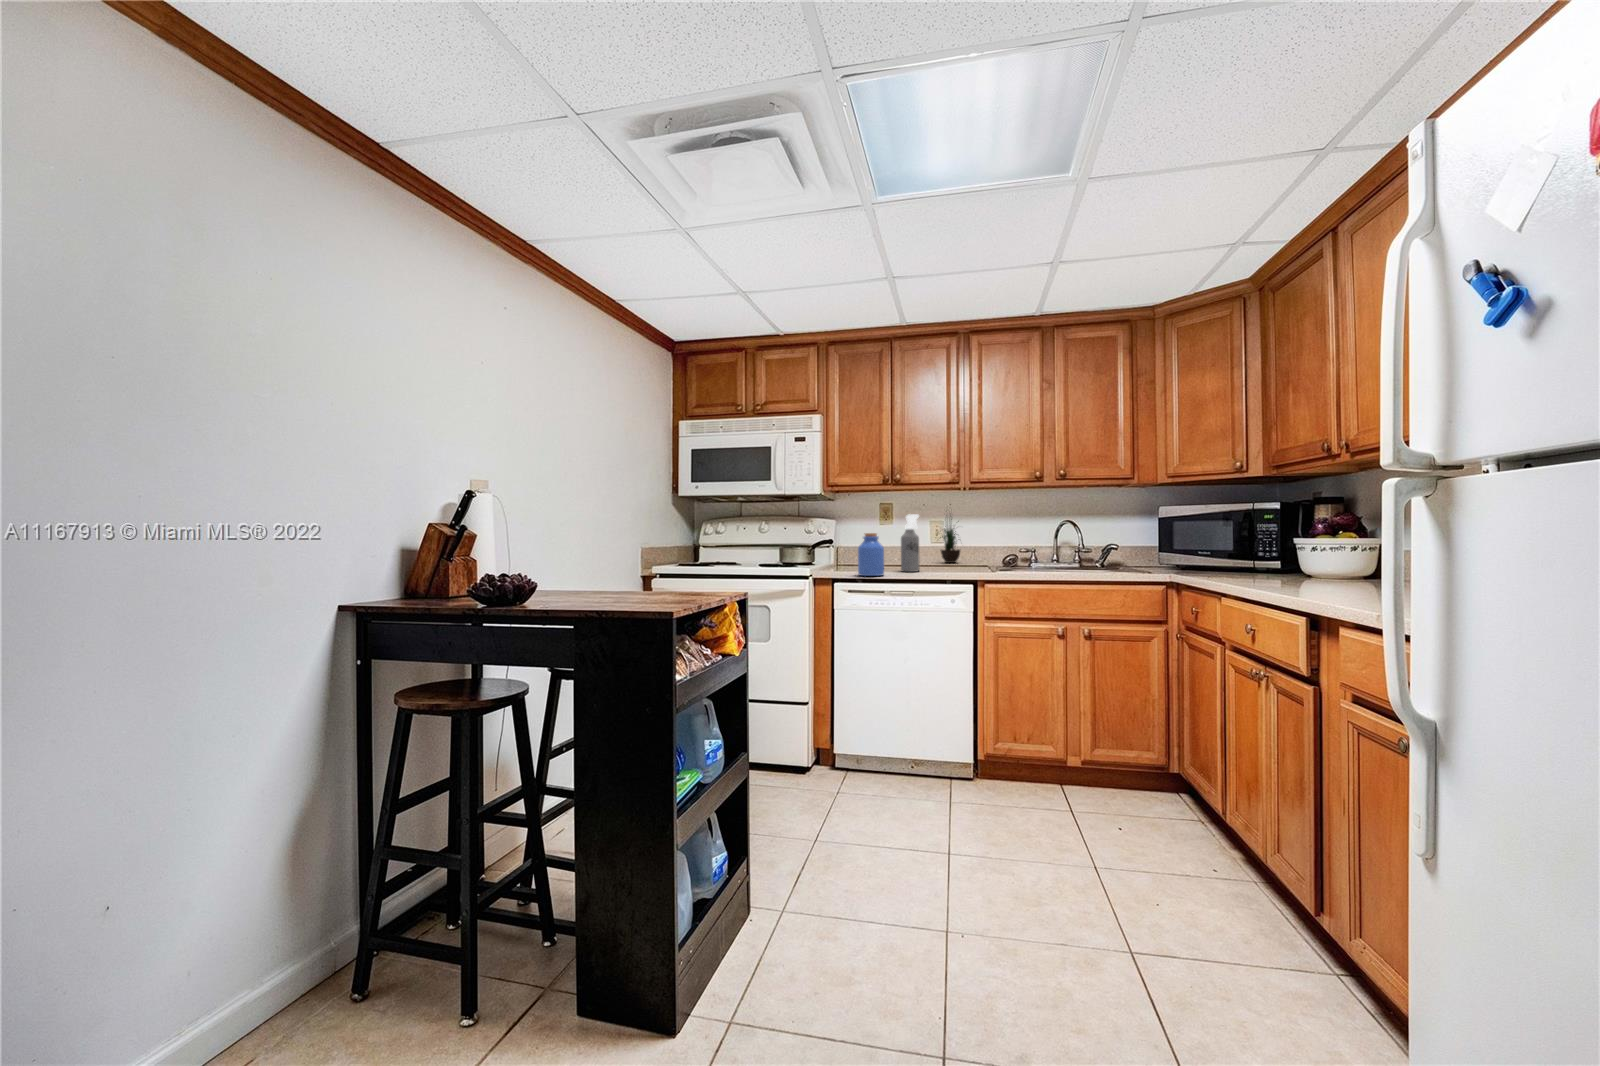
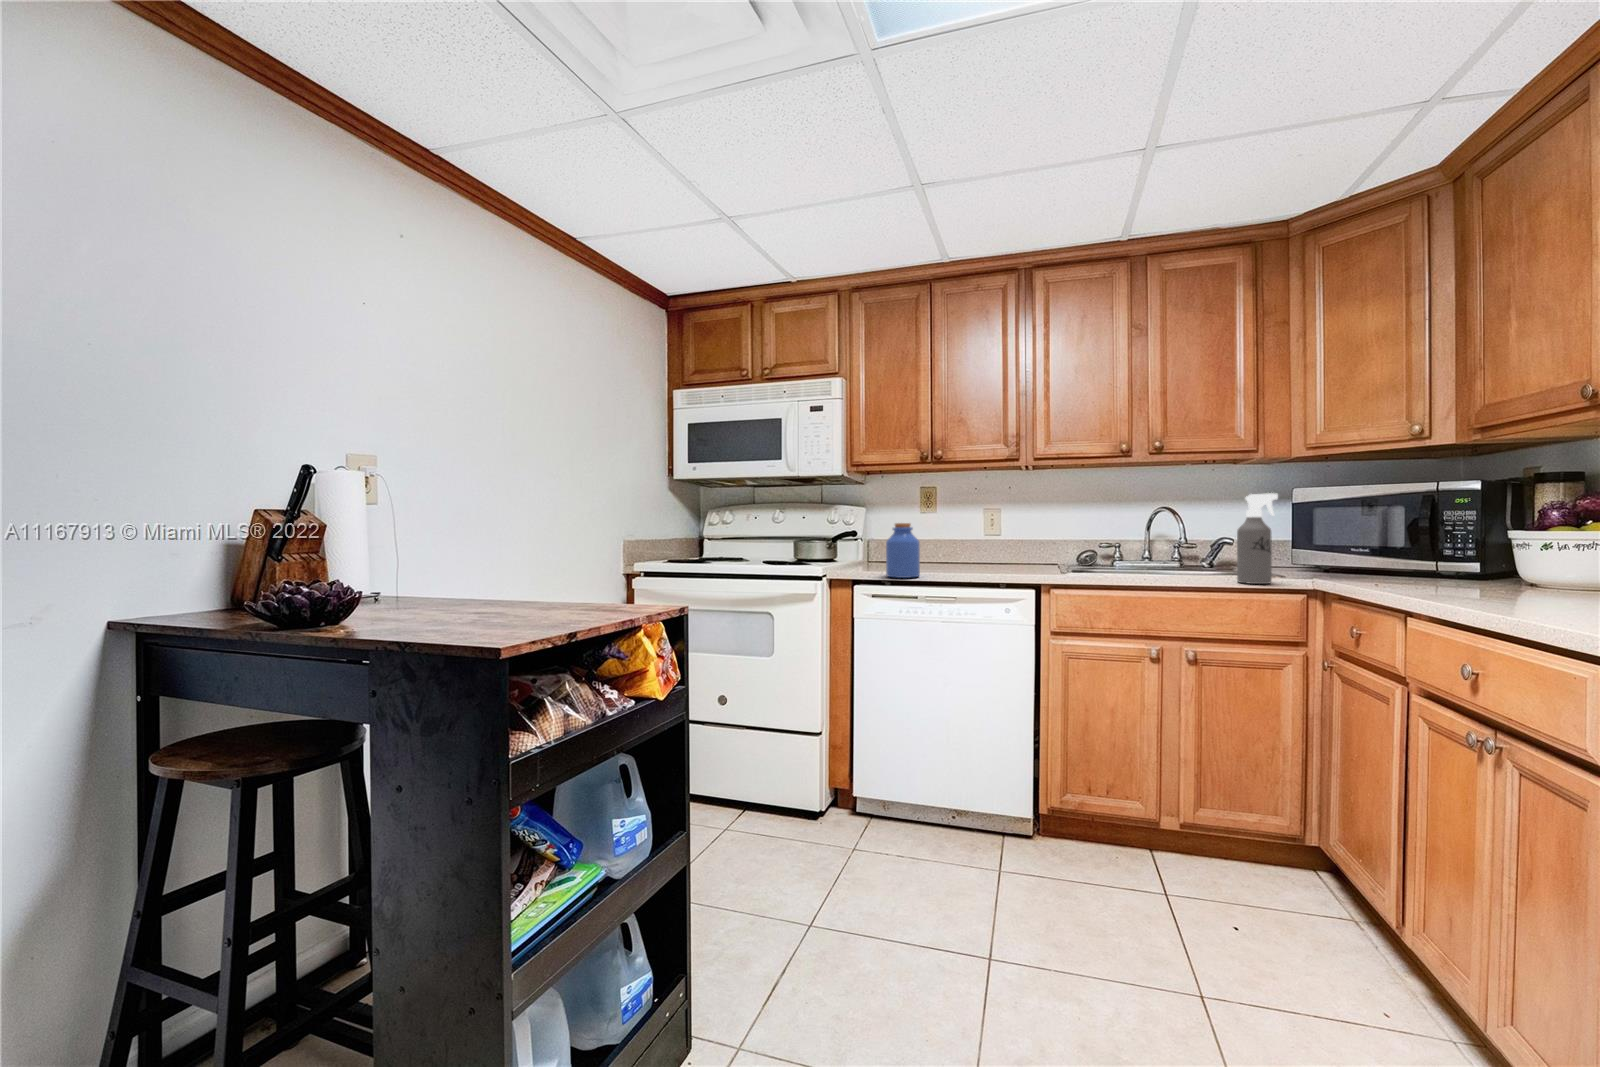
spray bottle: present [901,514,920,572] -> present [1237,493,1278,584]
potted plant: present [940,519,960,563] -> none [986,480,1028,559]

